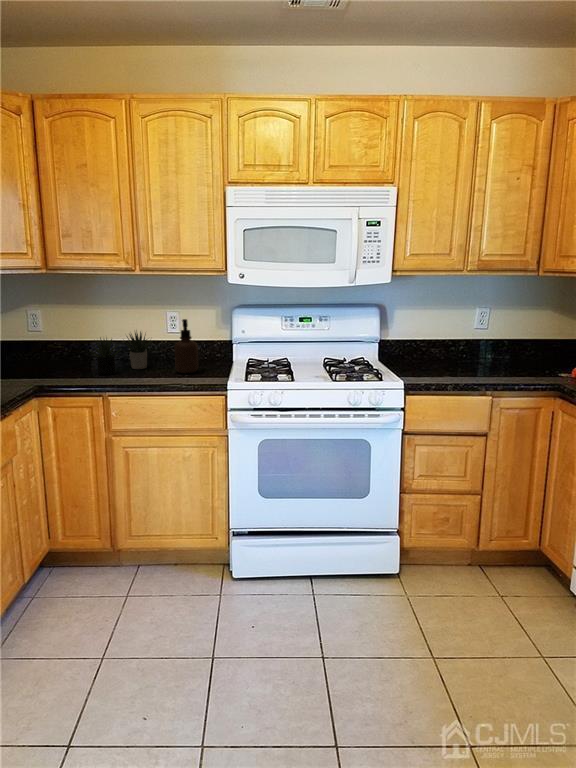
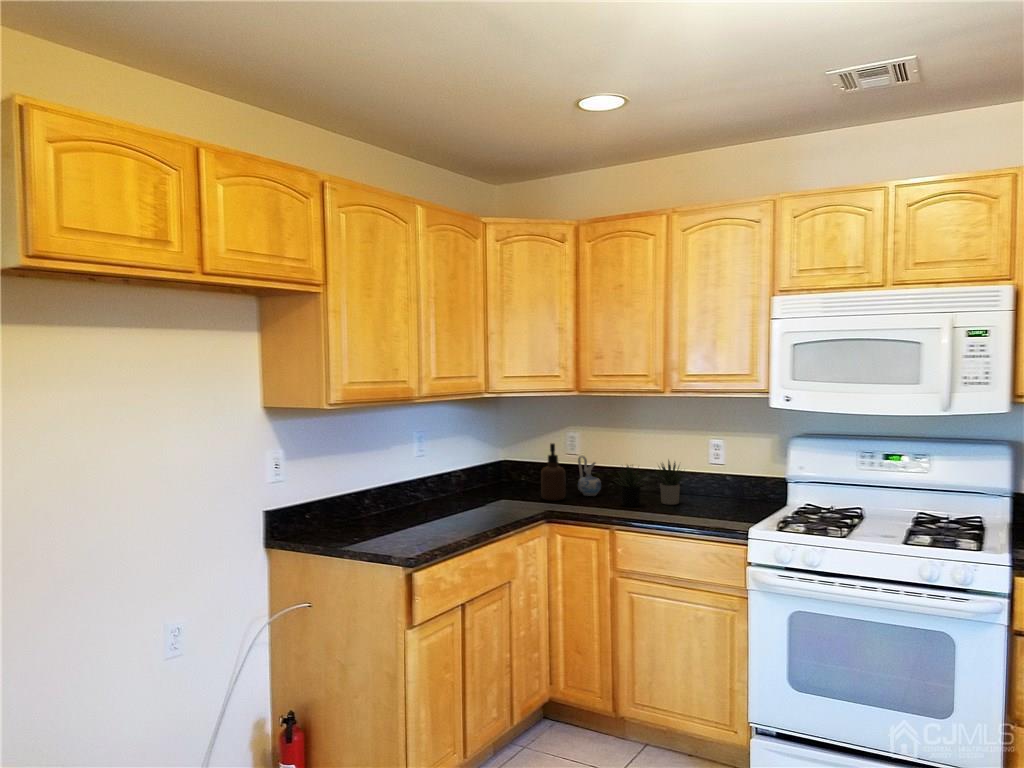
soap dispenser: present [174,319,198,373] -> present [541,443,566,501]
ceramic pitcher: none [44,332,69,369] -> present [578,456,601,496]

